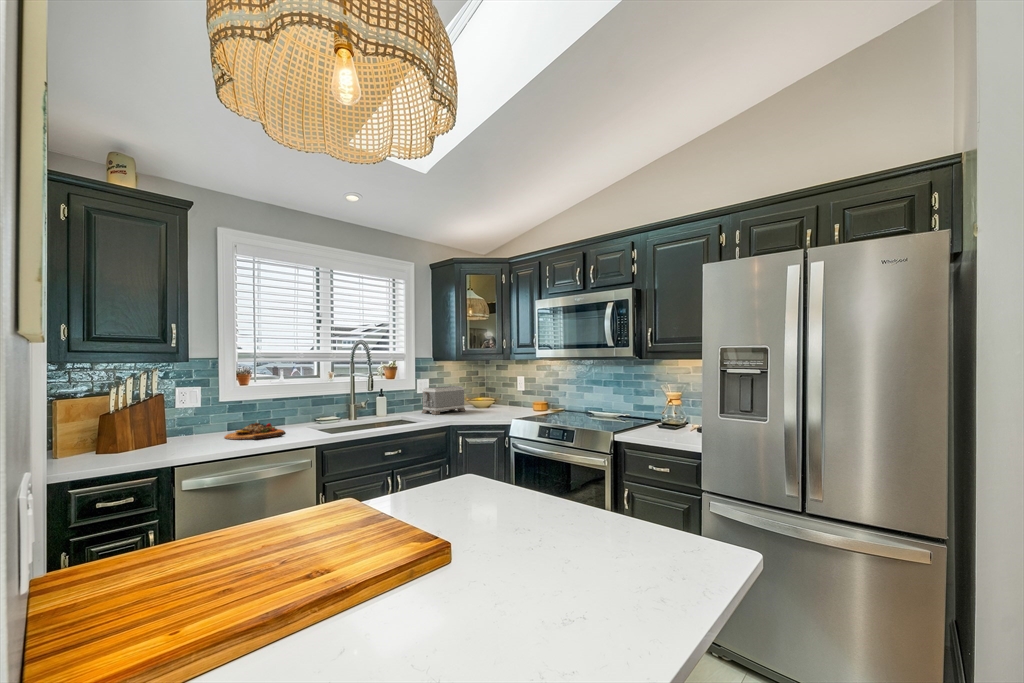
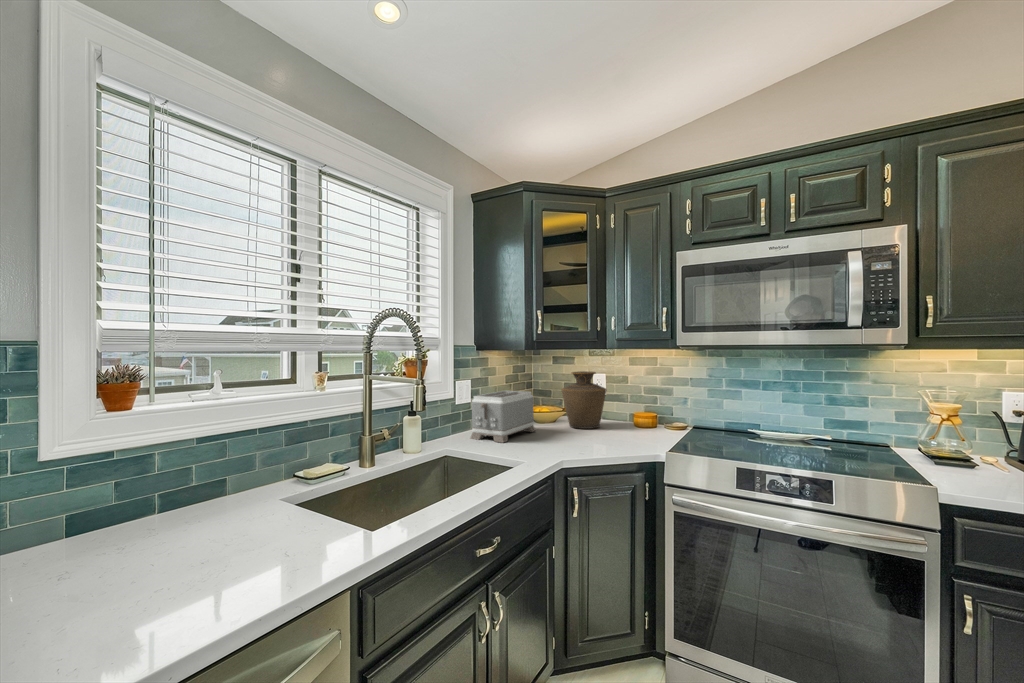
vase: none [487,374,516,411] -> present [561,371,607,429]
cutting board: present [224,423,285,440] -> none [50,514,248,597]

